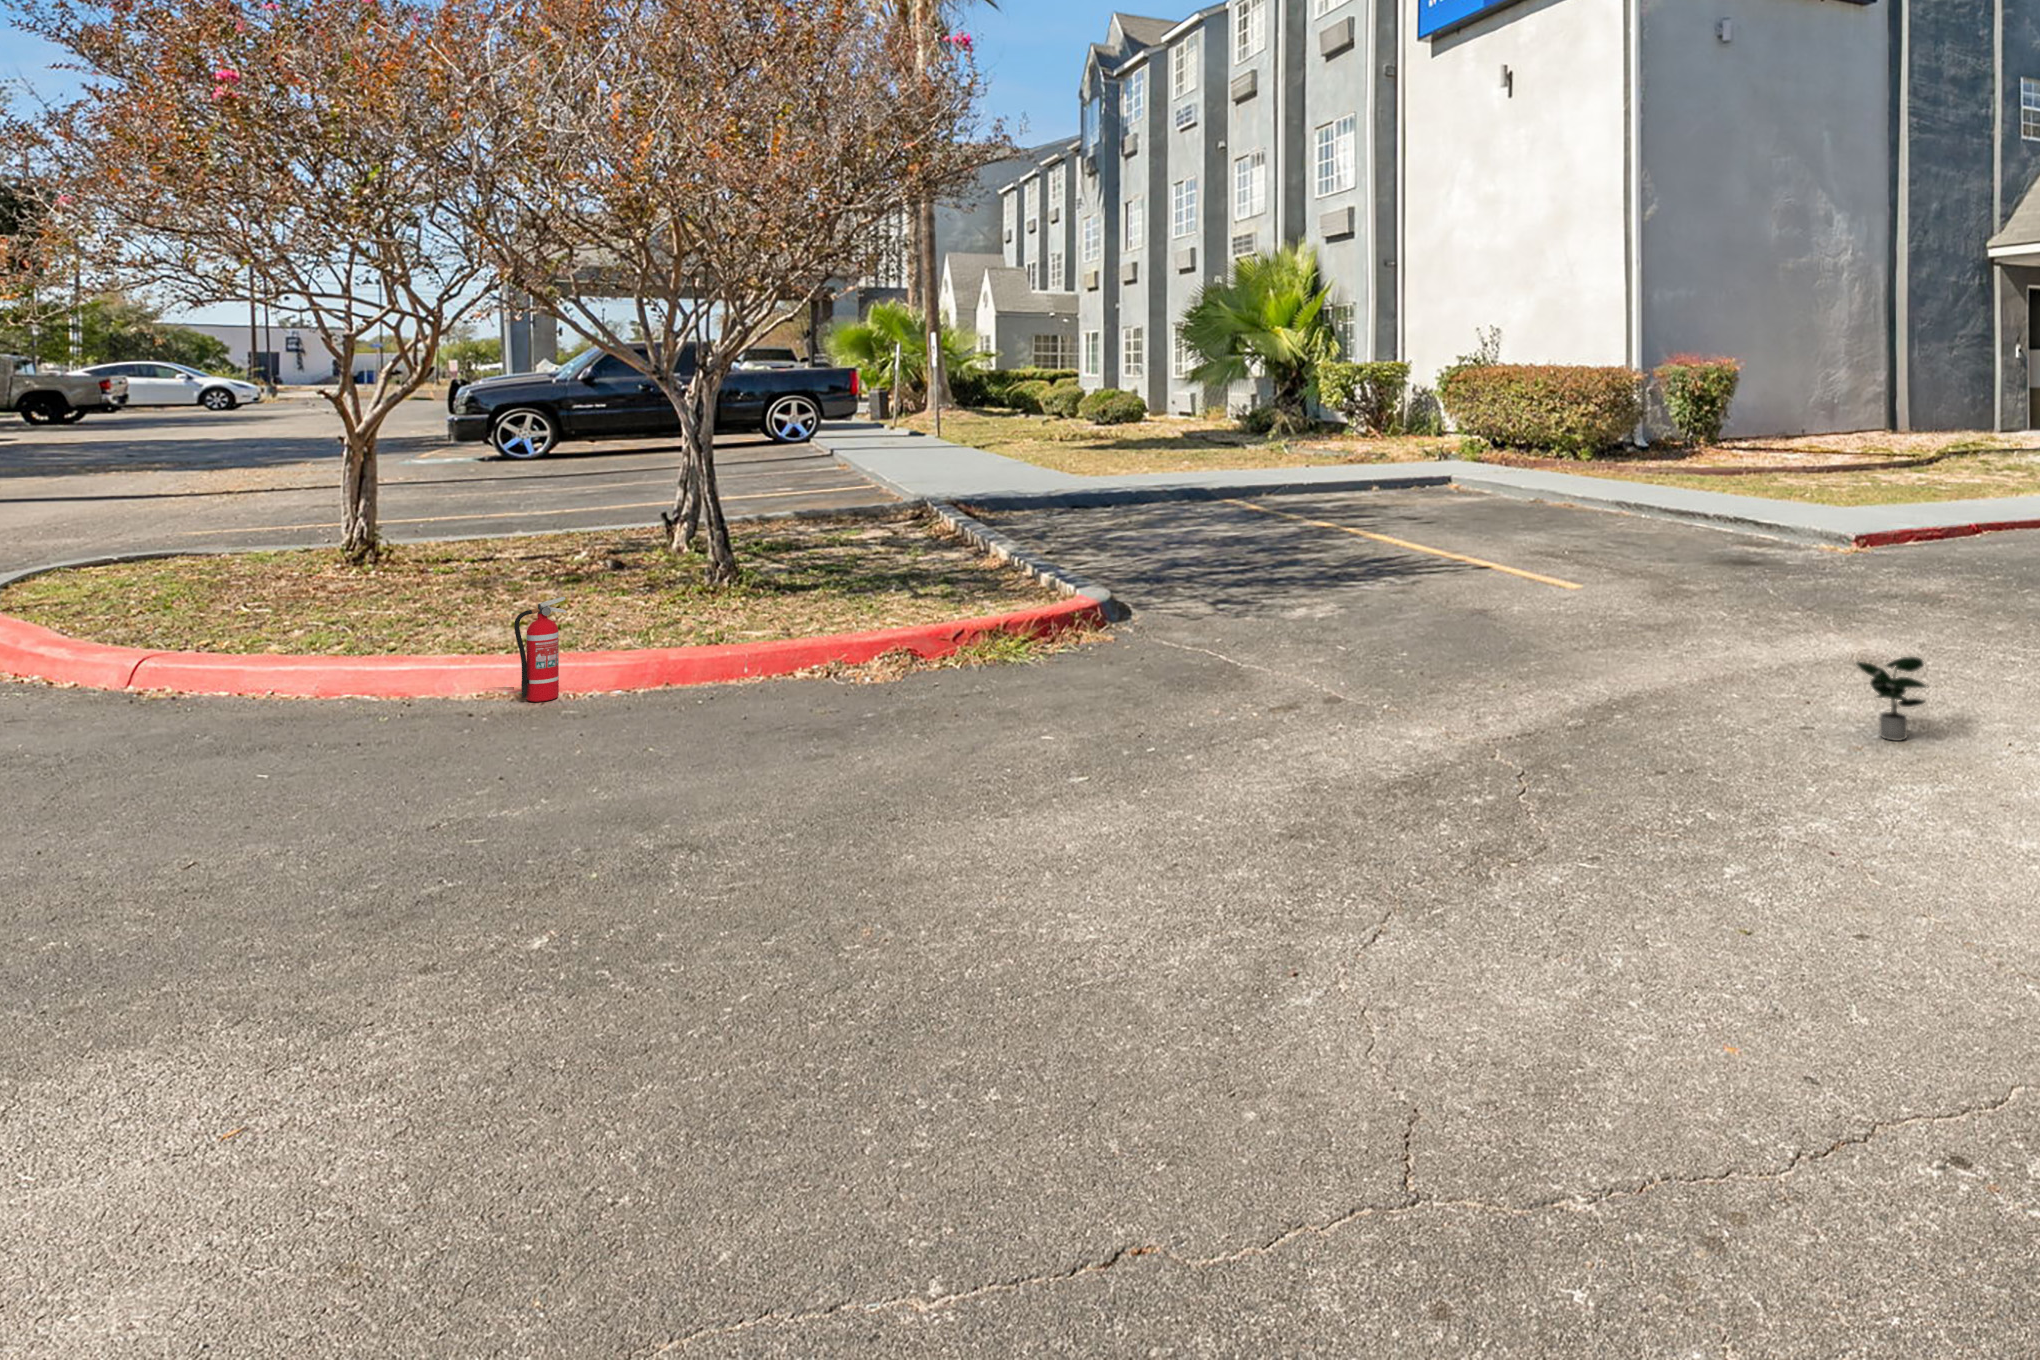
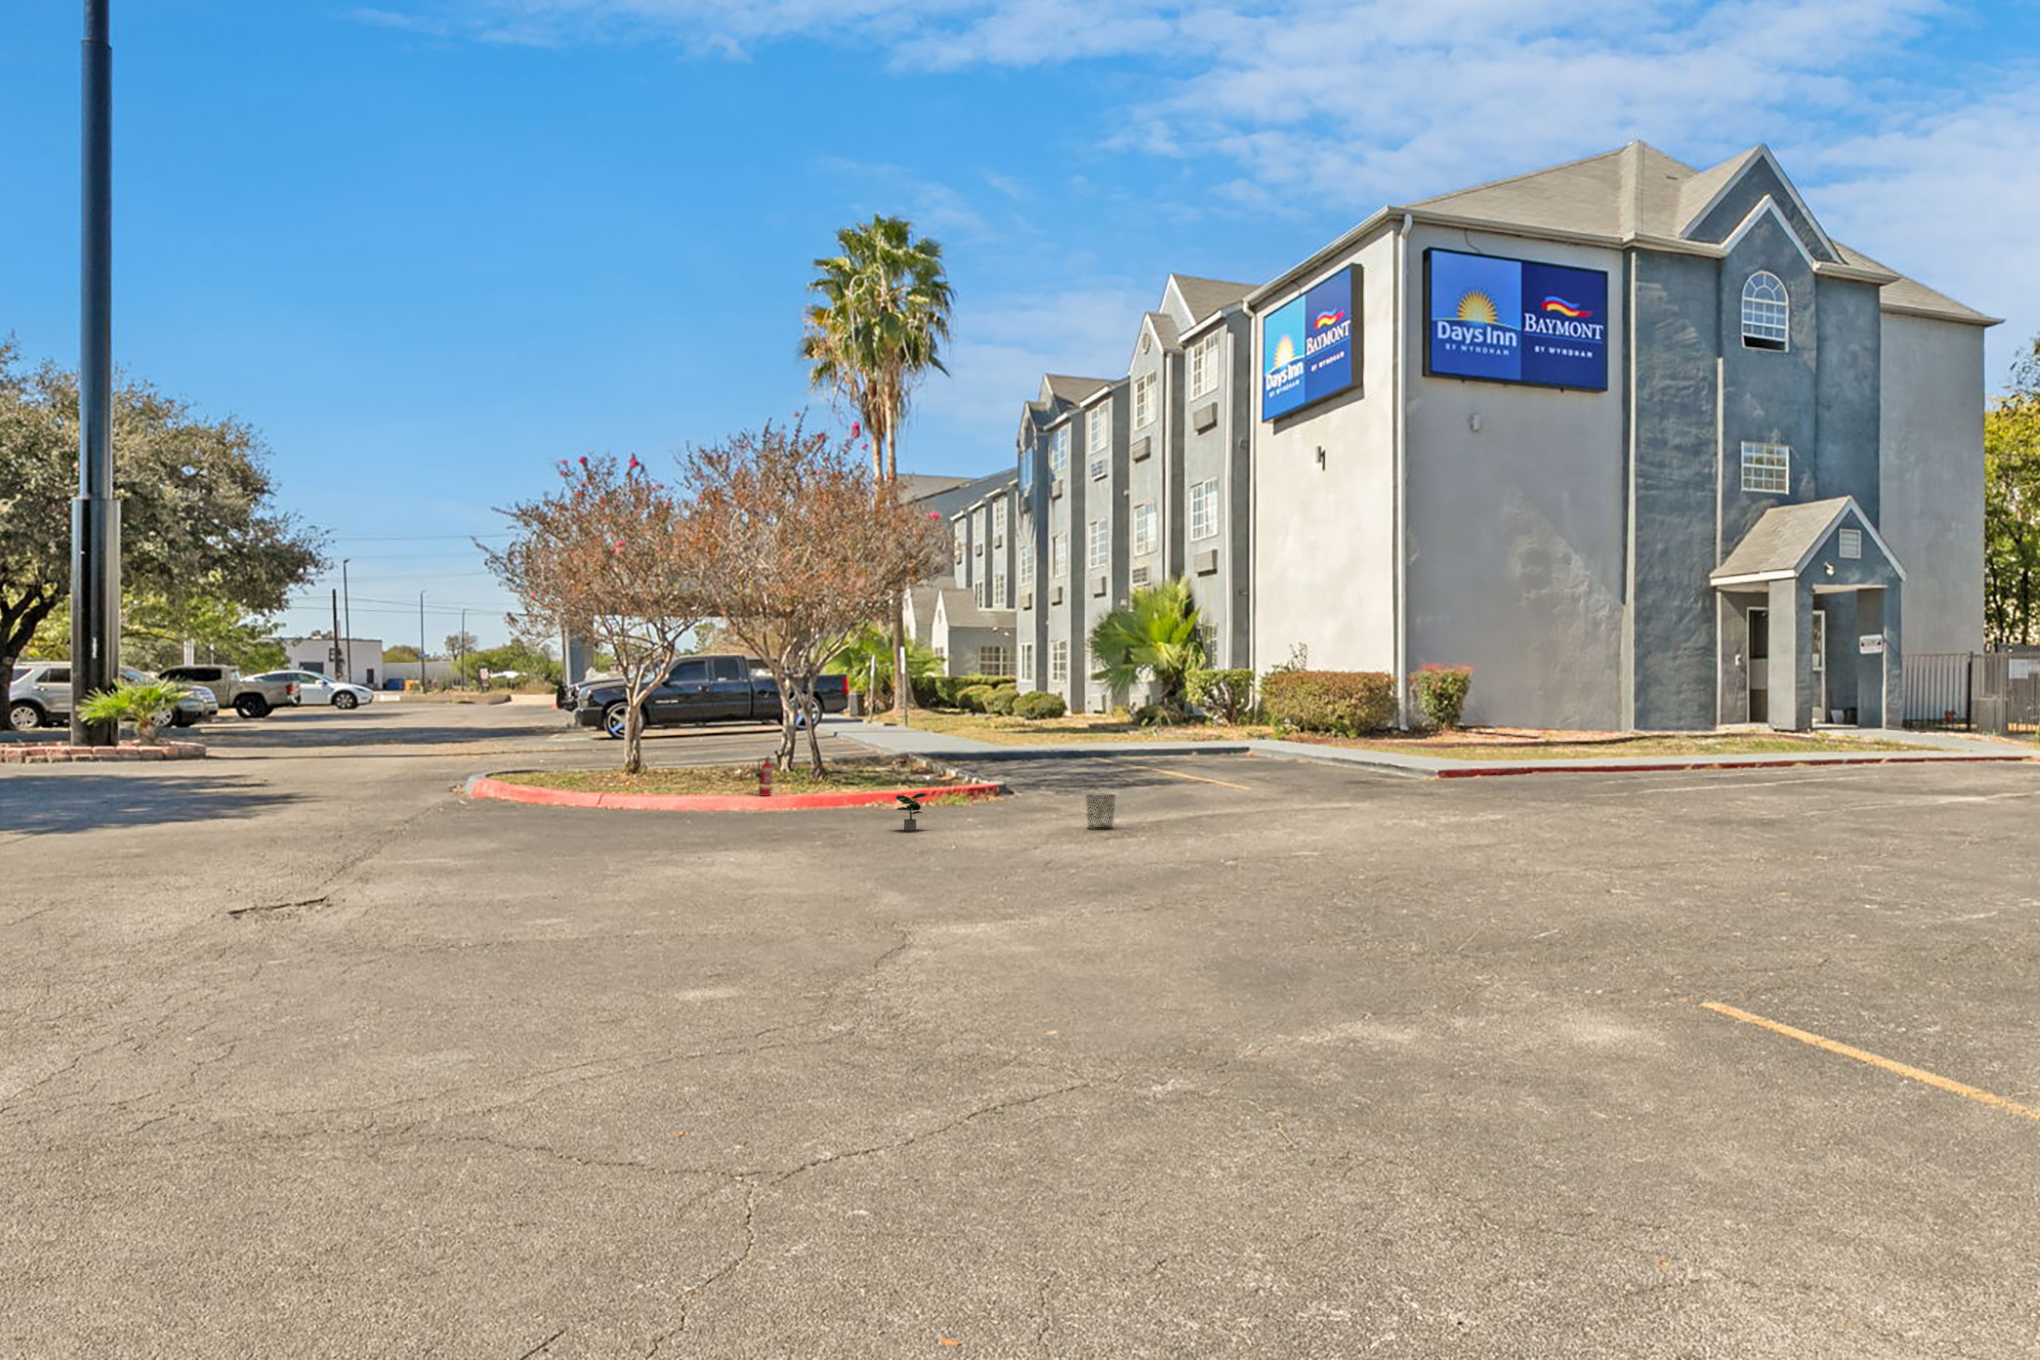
potted plant: present [1856,657,1928,741] -> present [896,793,927,831]
waste bin: none [1573,895,1696,1072] -> present [1086,793,1115,830]

